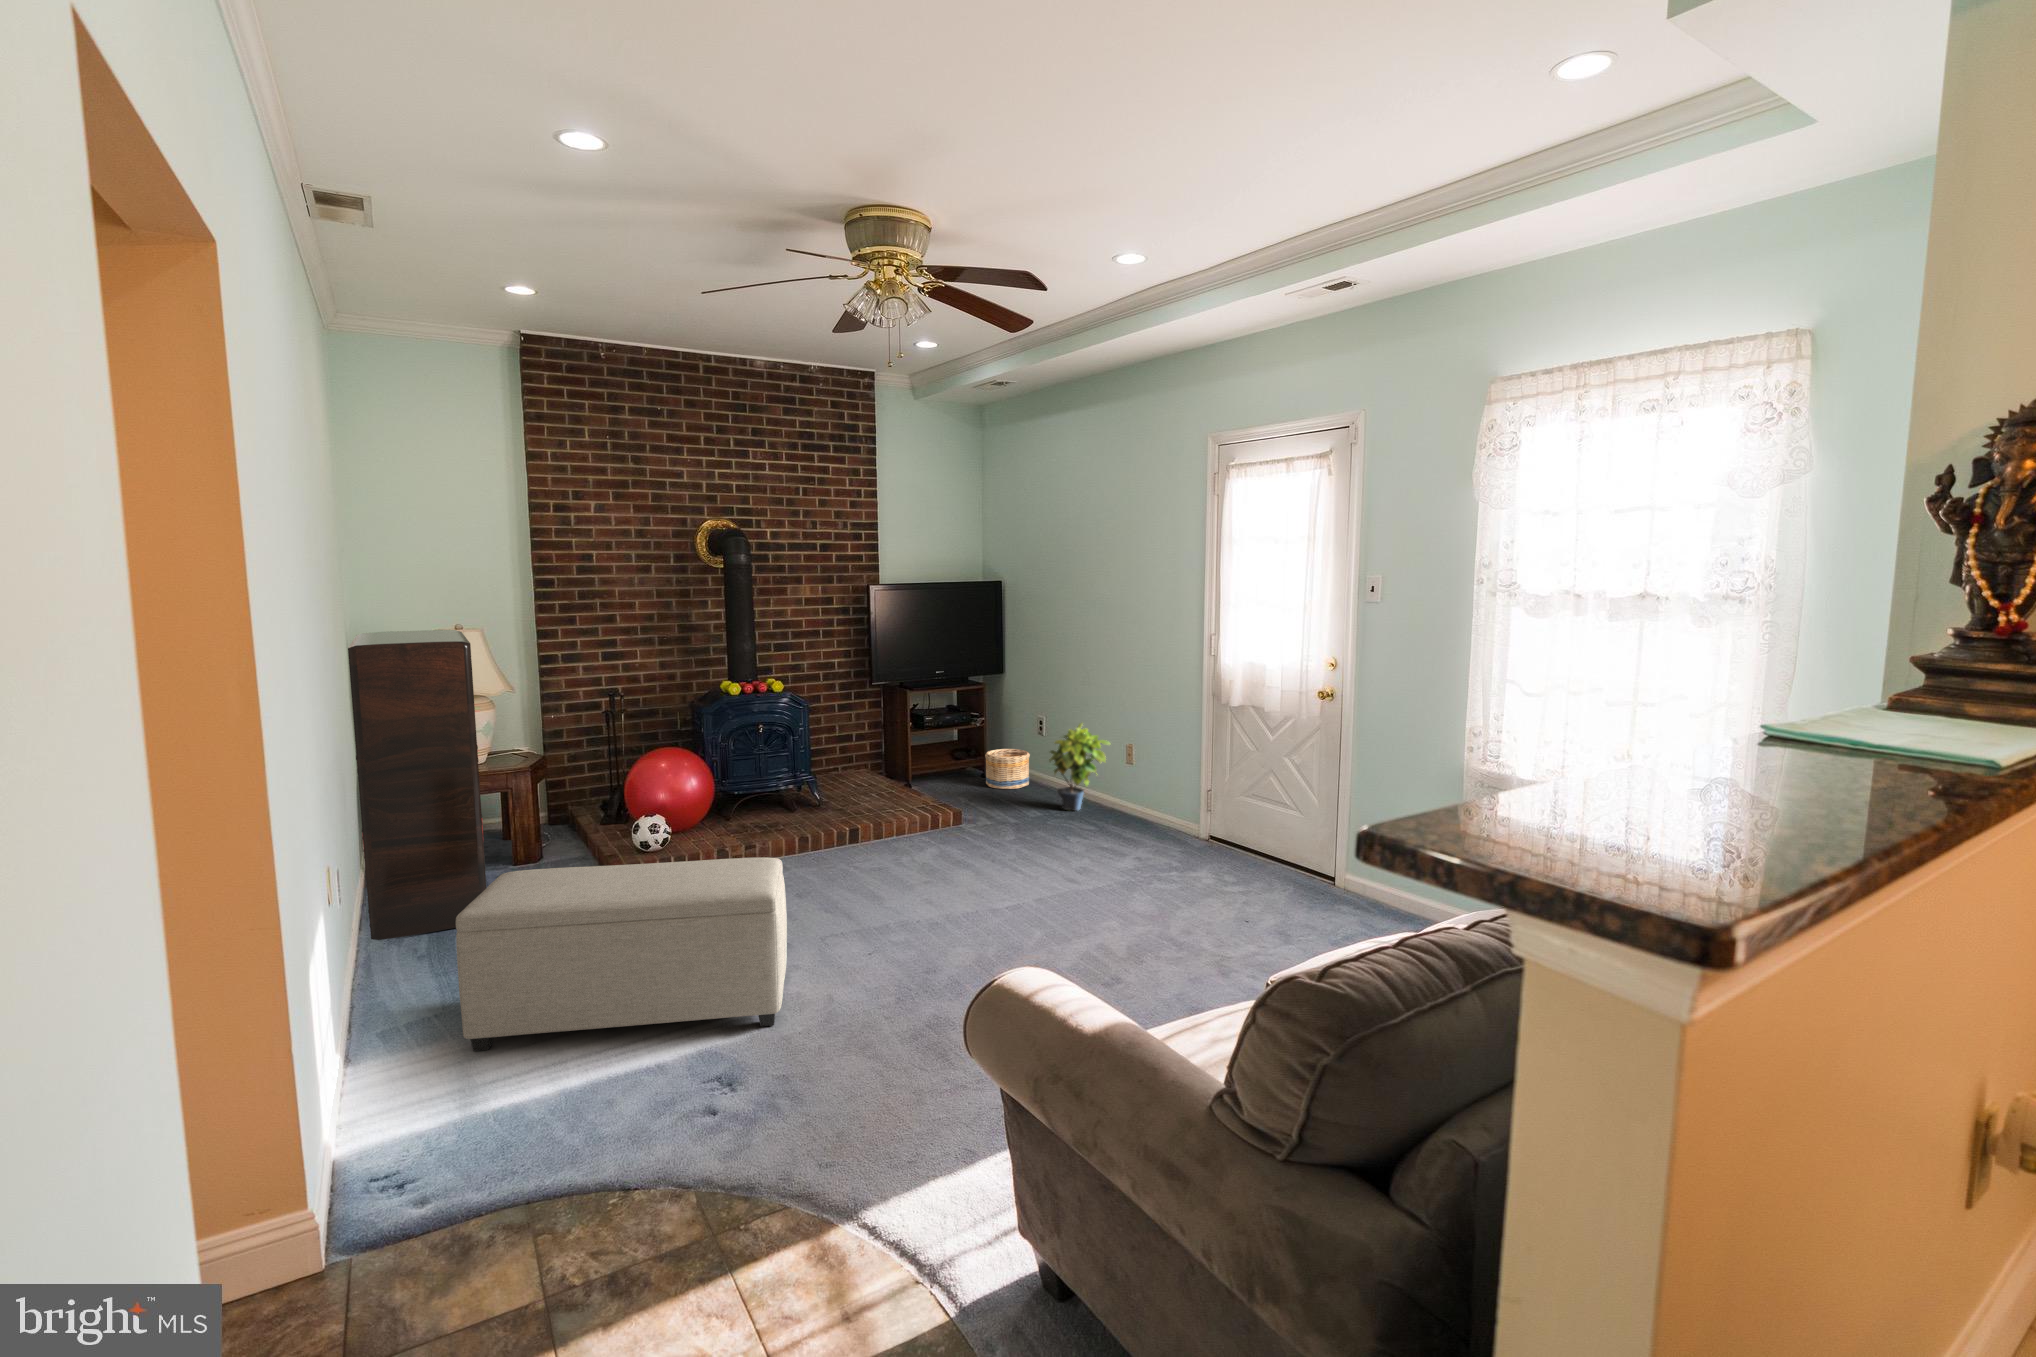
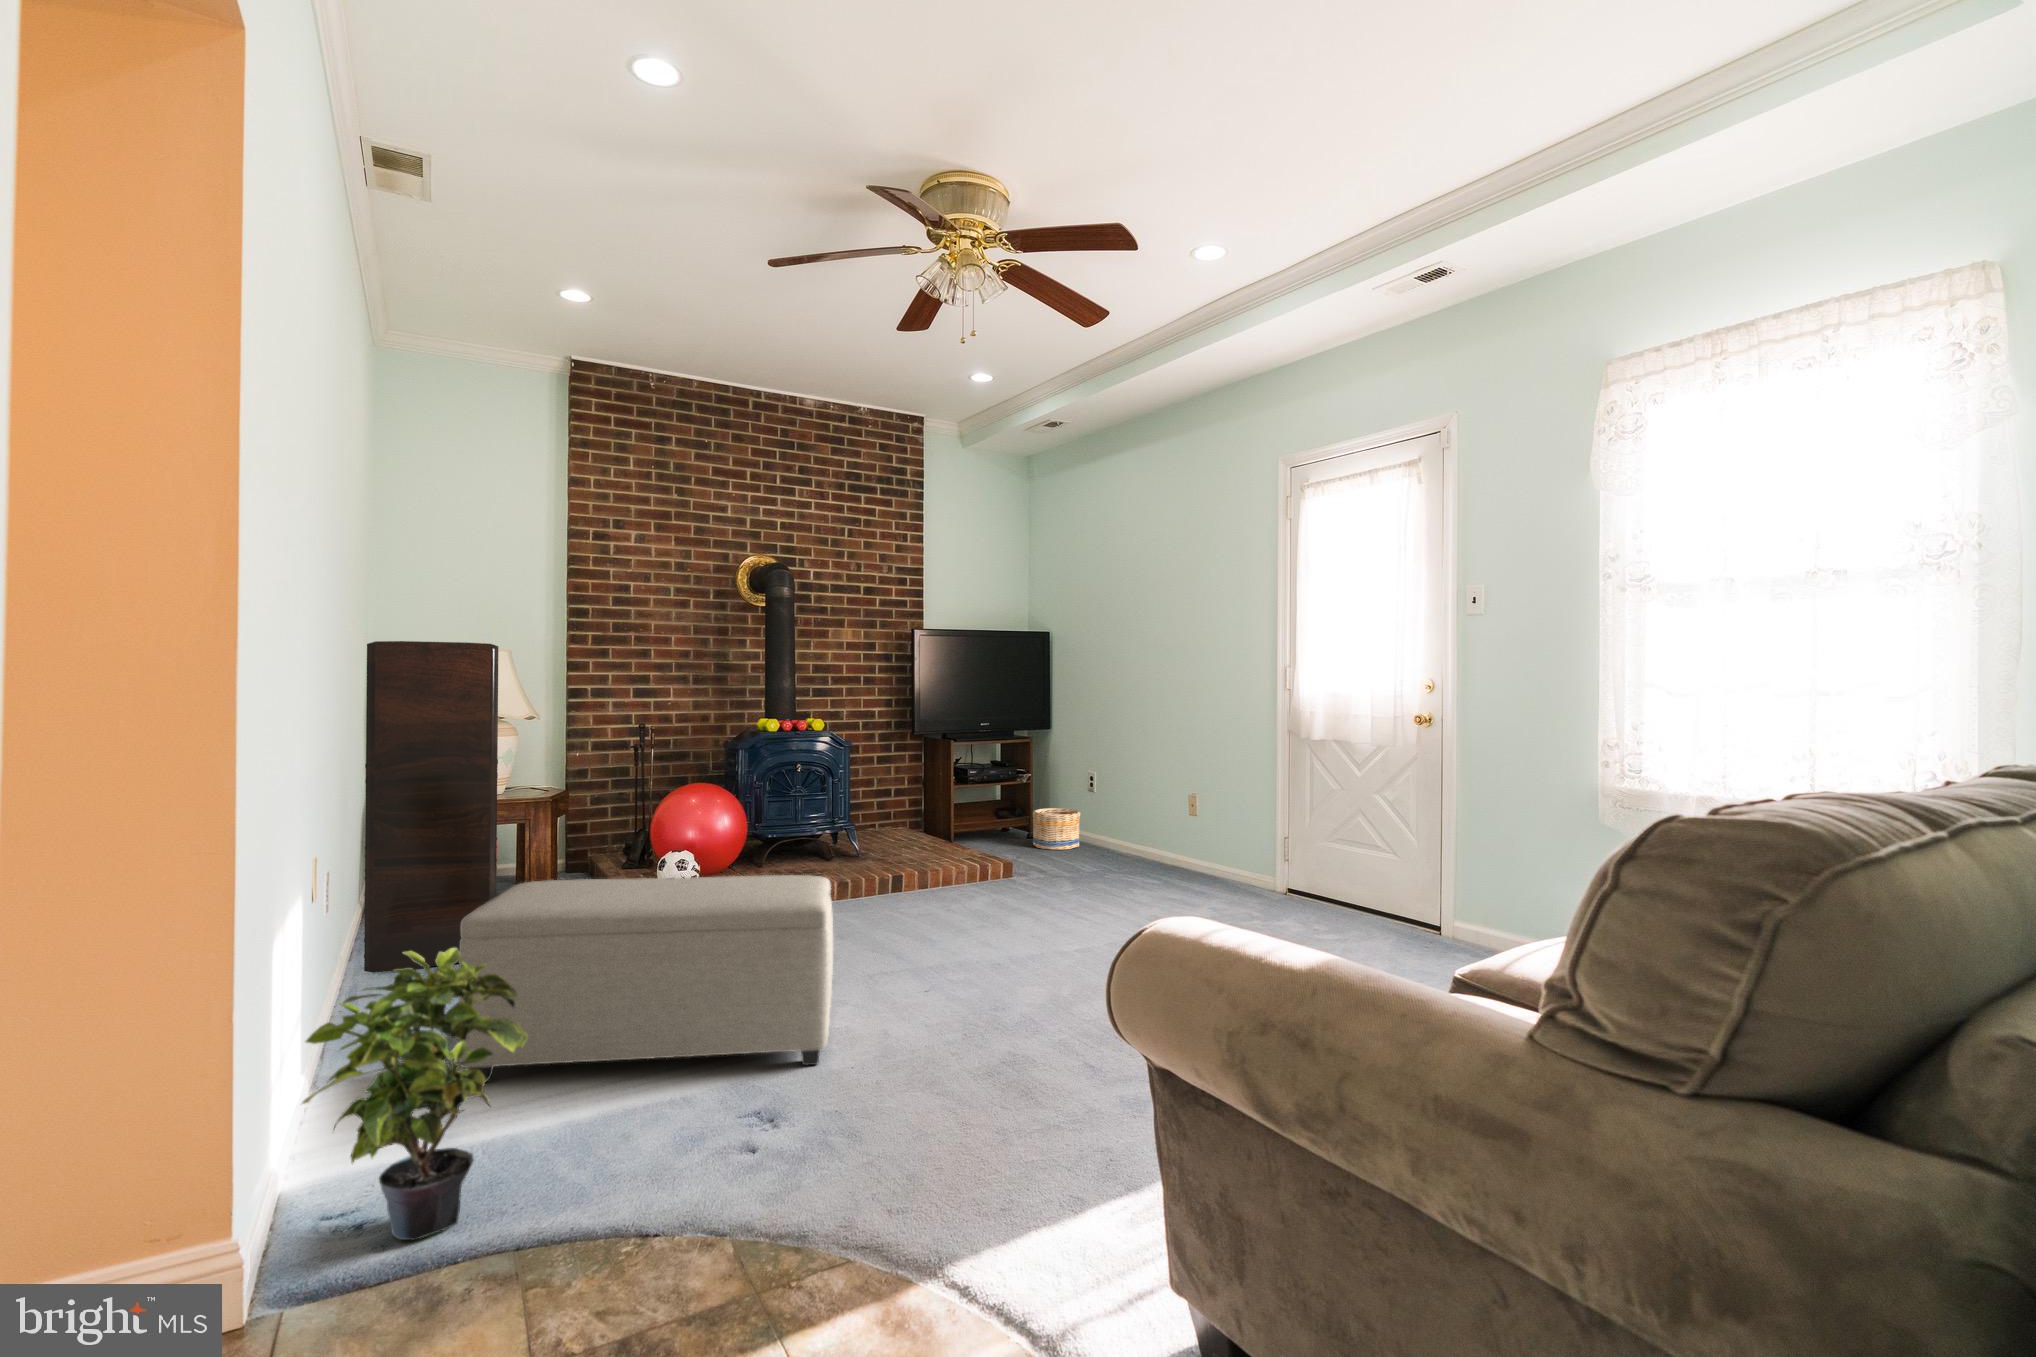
potted plant: present [1049,723,1110,810] -> present [303,948,528,1240]

